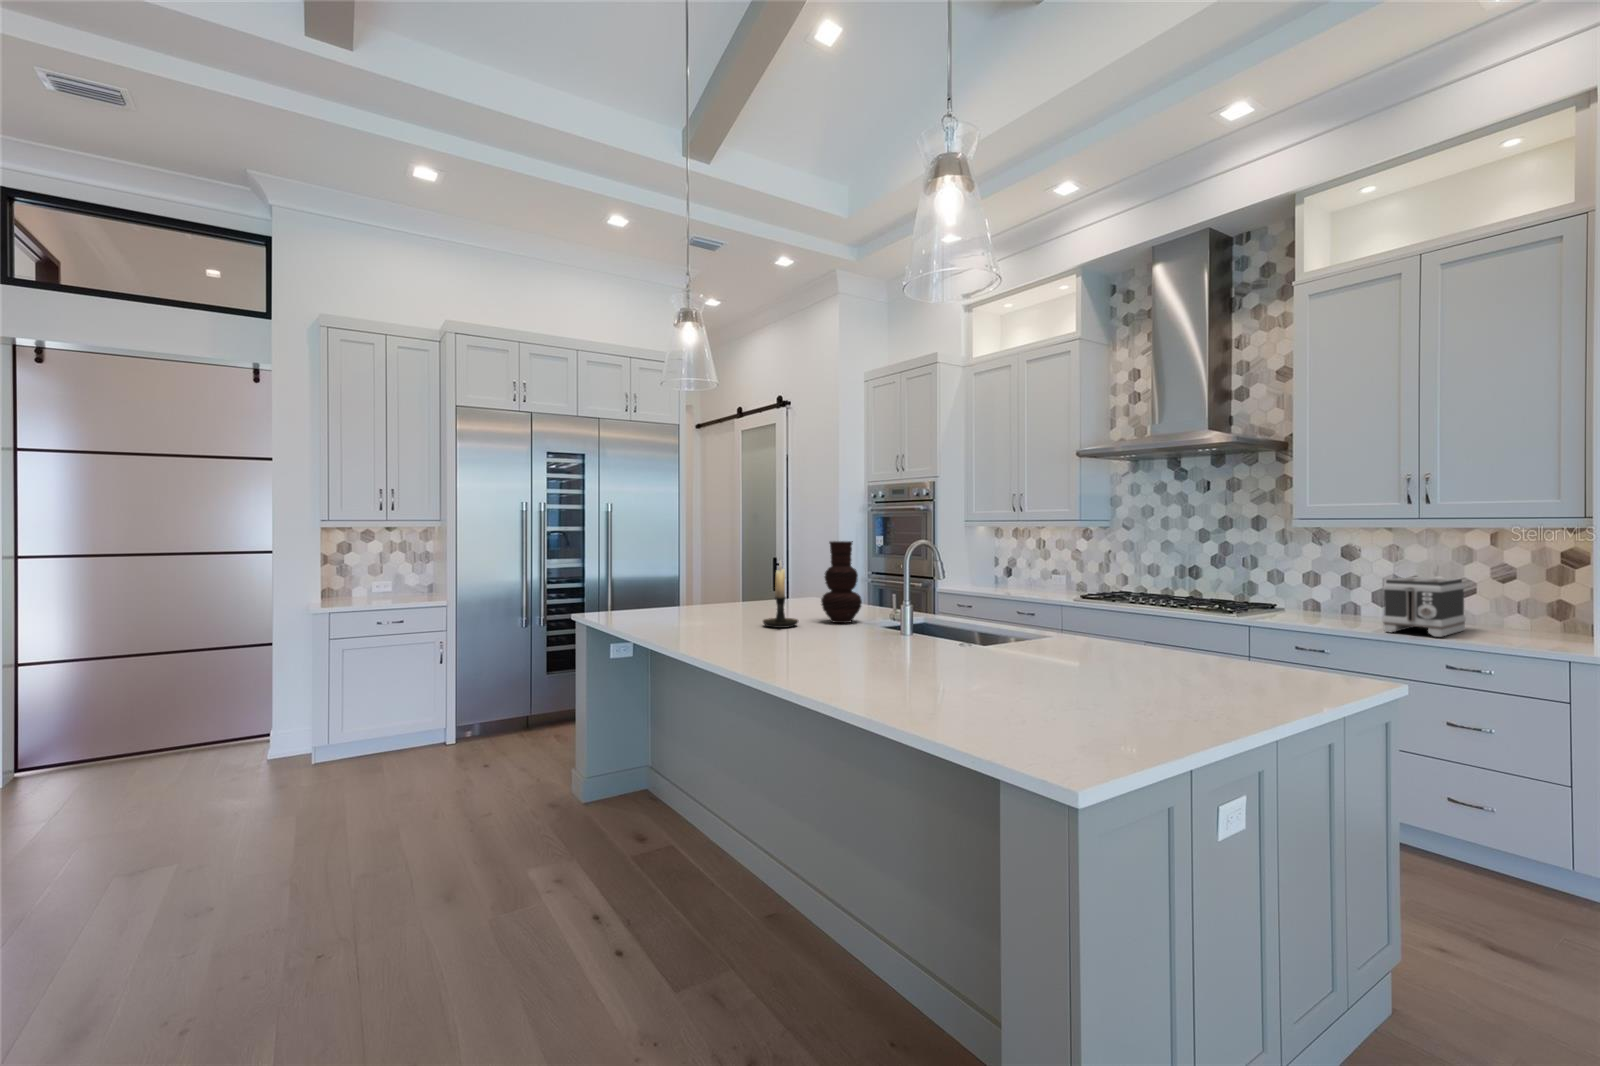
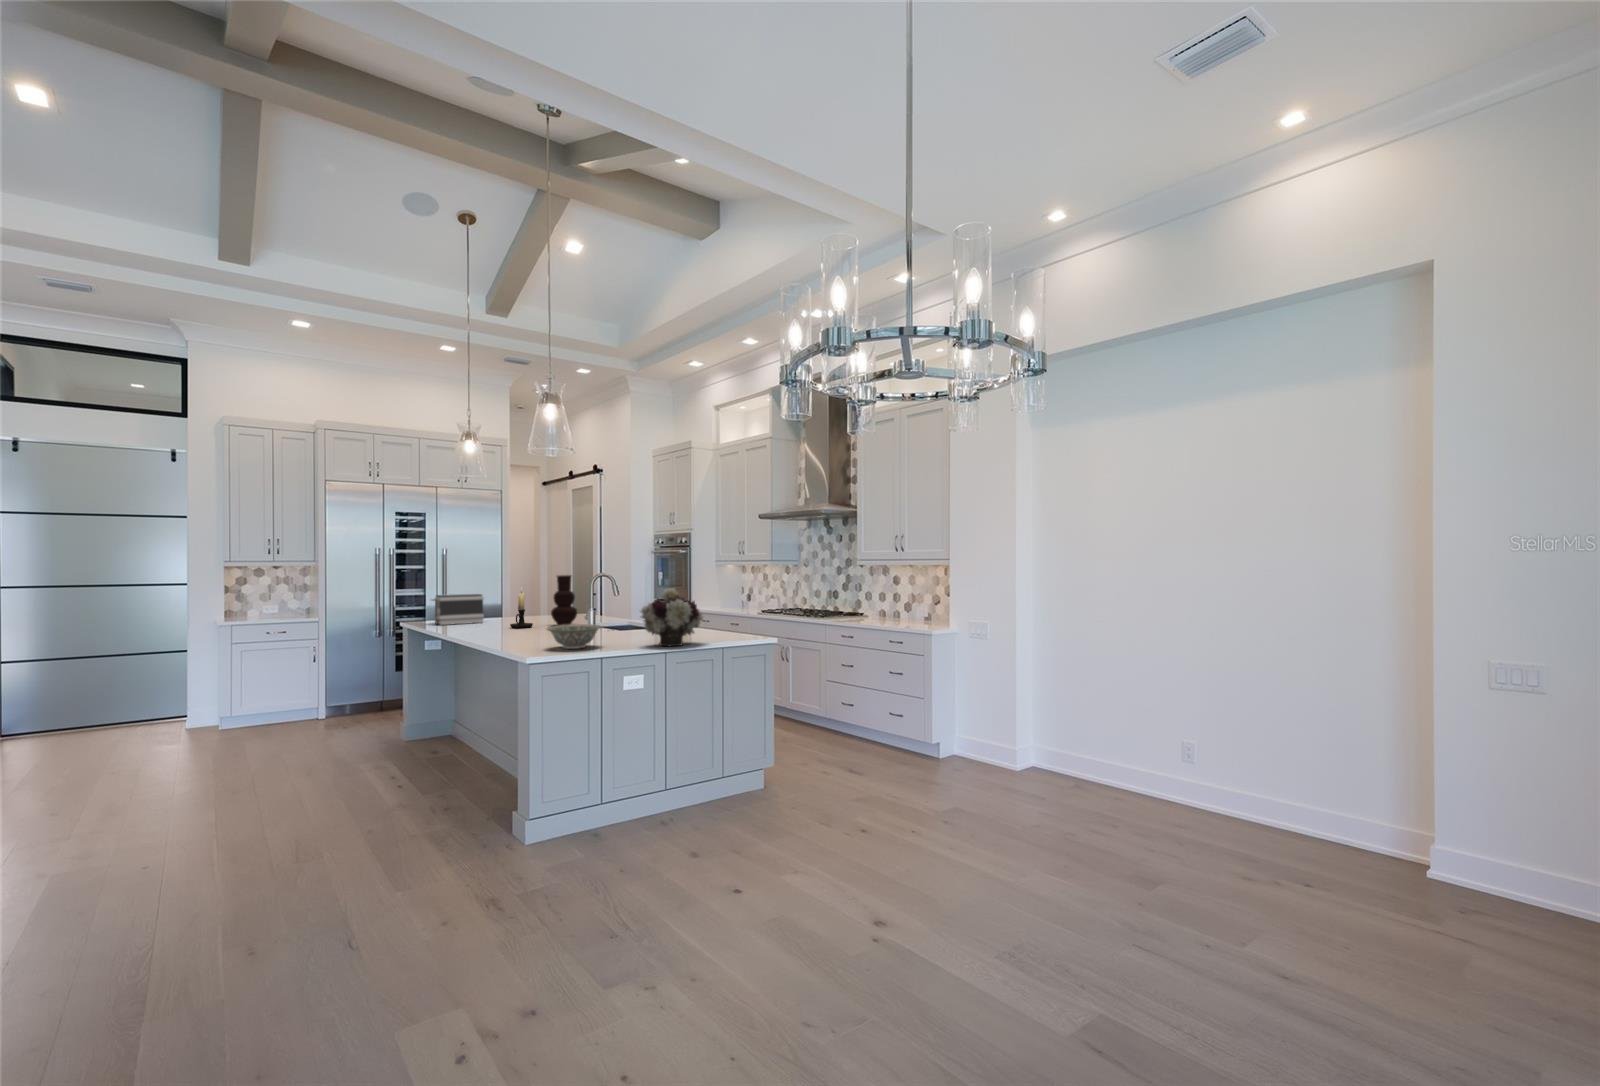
flower arrangement: none [1143,569,1279,695] -> present [640,588,703,646]
toaster: present [1383,577,1466,637] -> present [432,594,484,625]
decorative bowl: none [959,640,1076,699] -> present [547,624,601,649]

